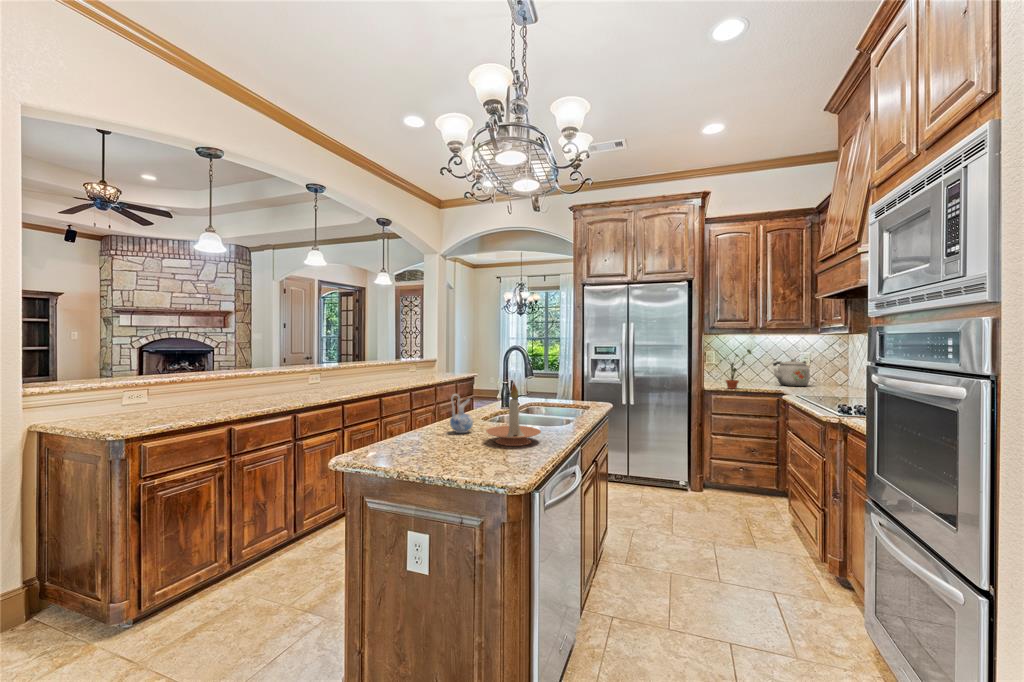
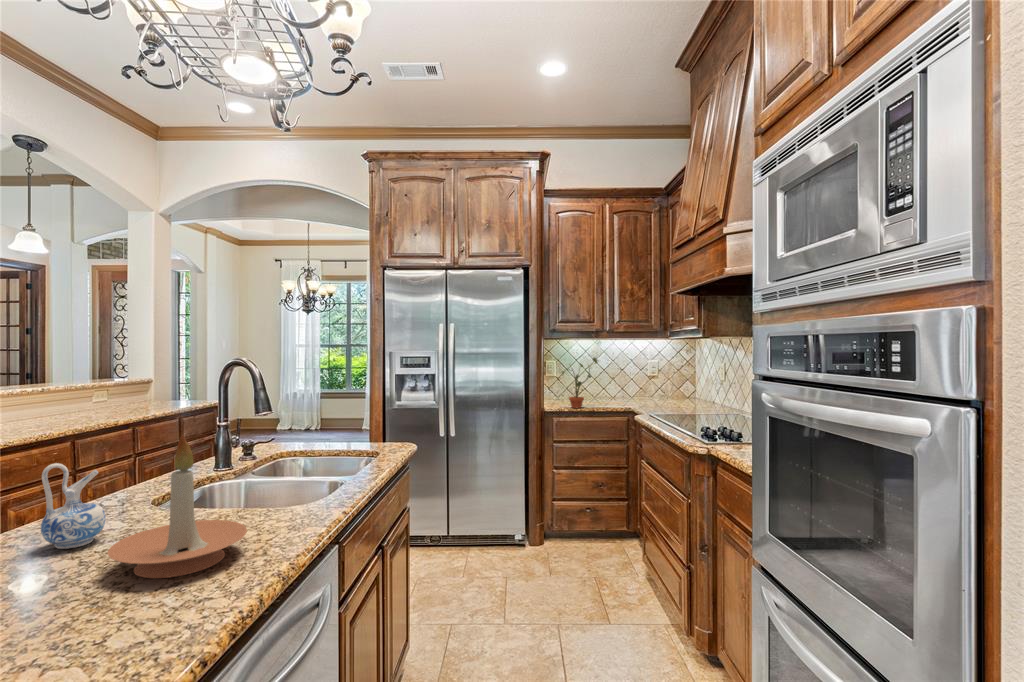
kettle: present [773,360,810,386] -> none [620,369,658,401]

